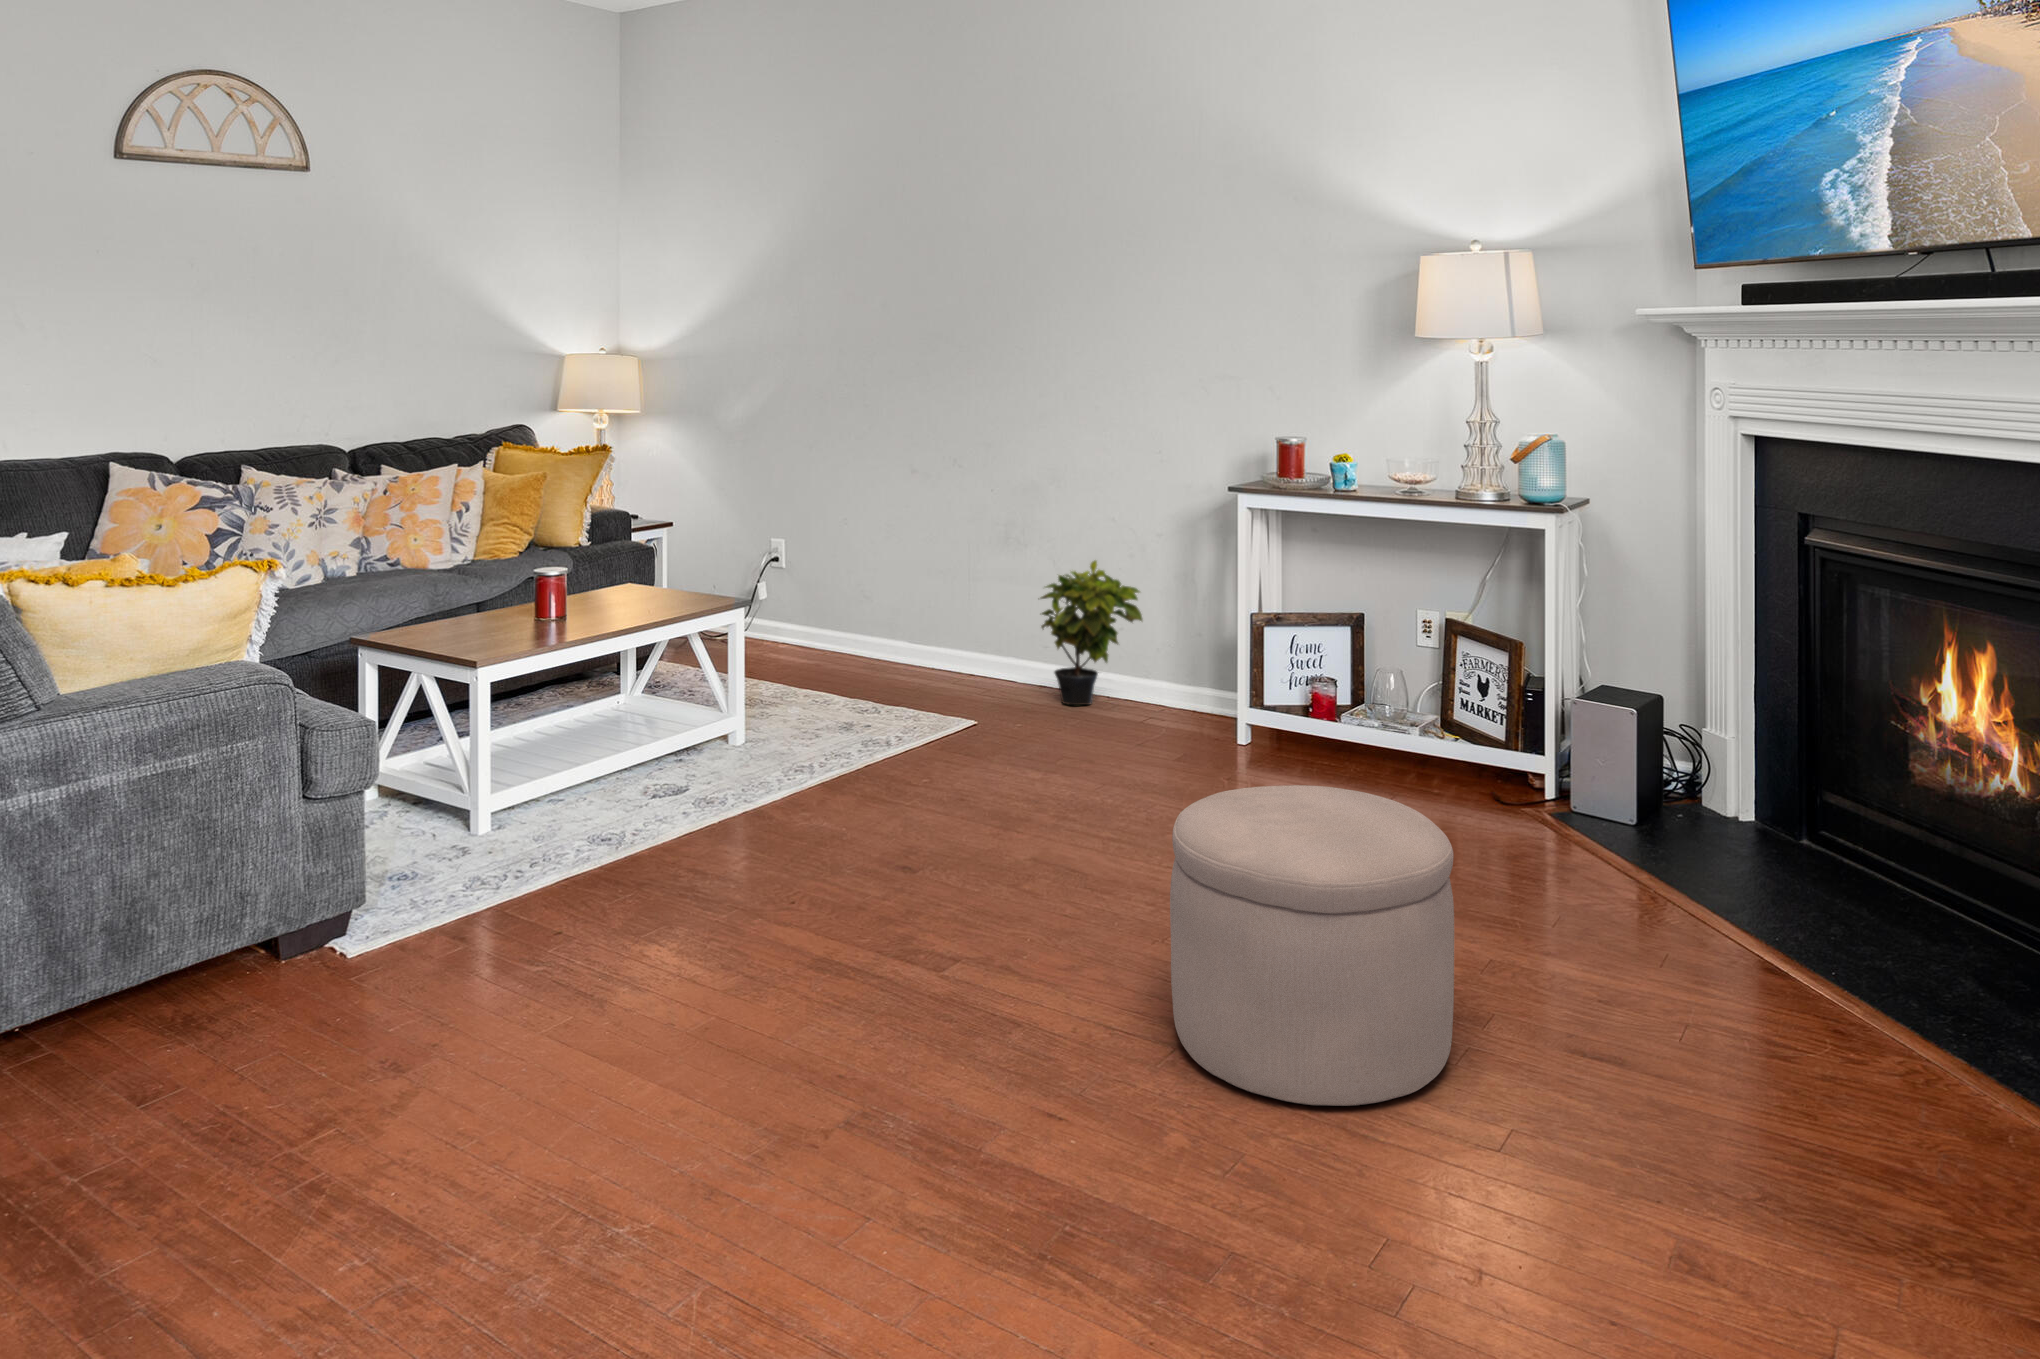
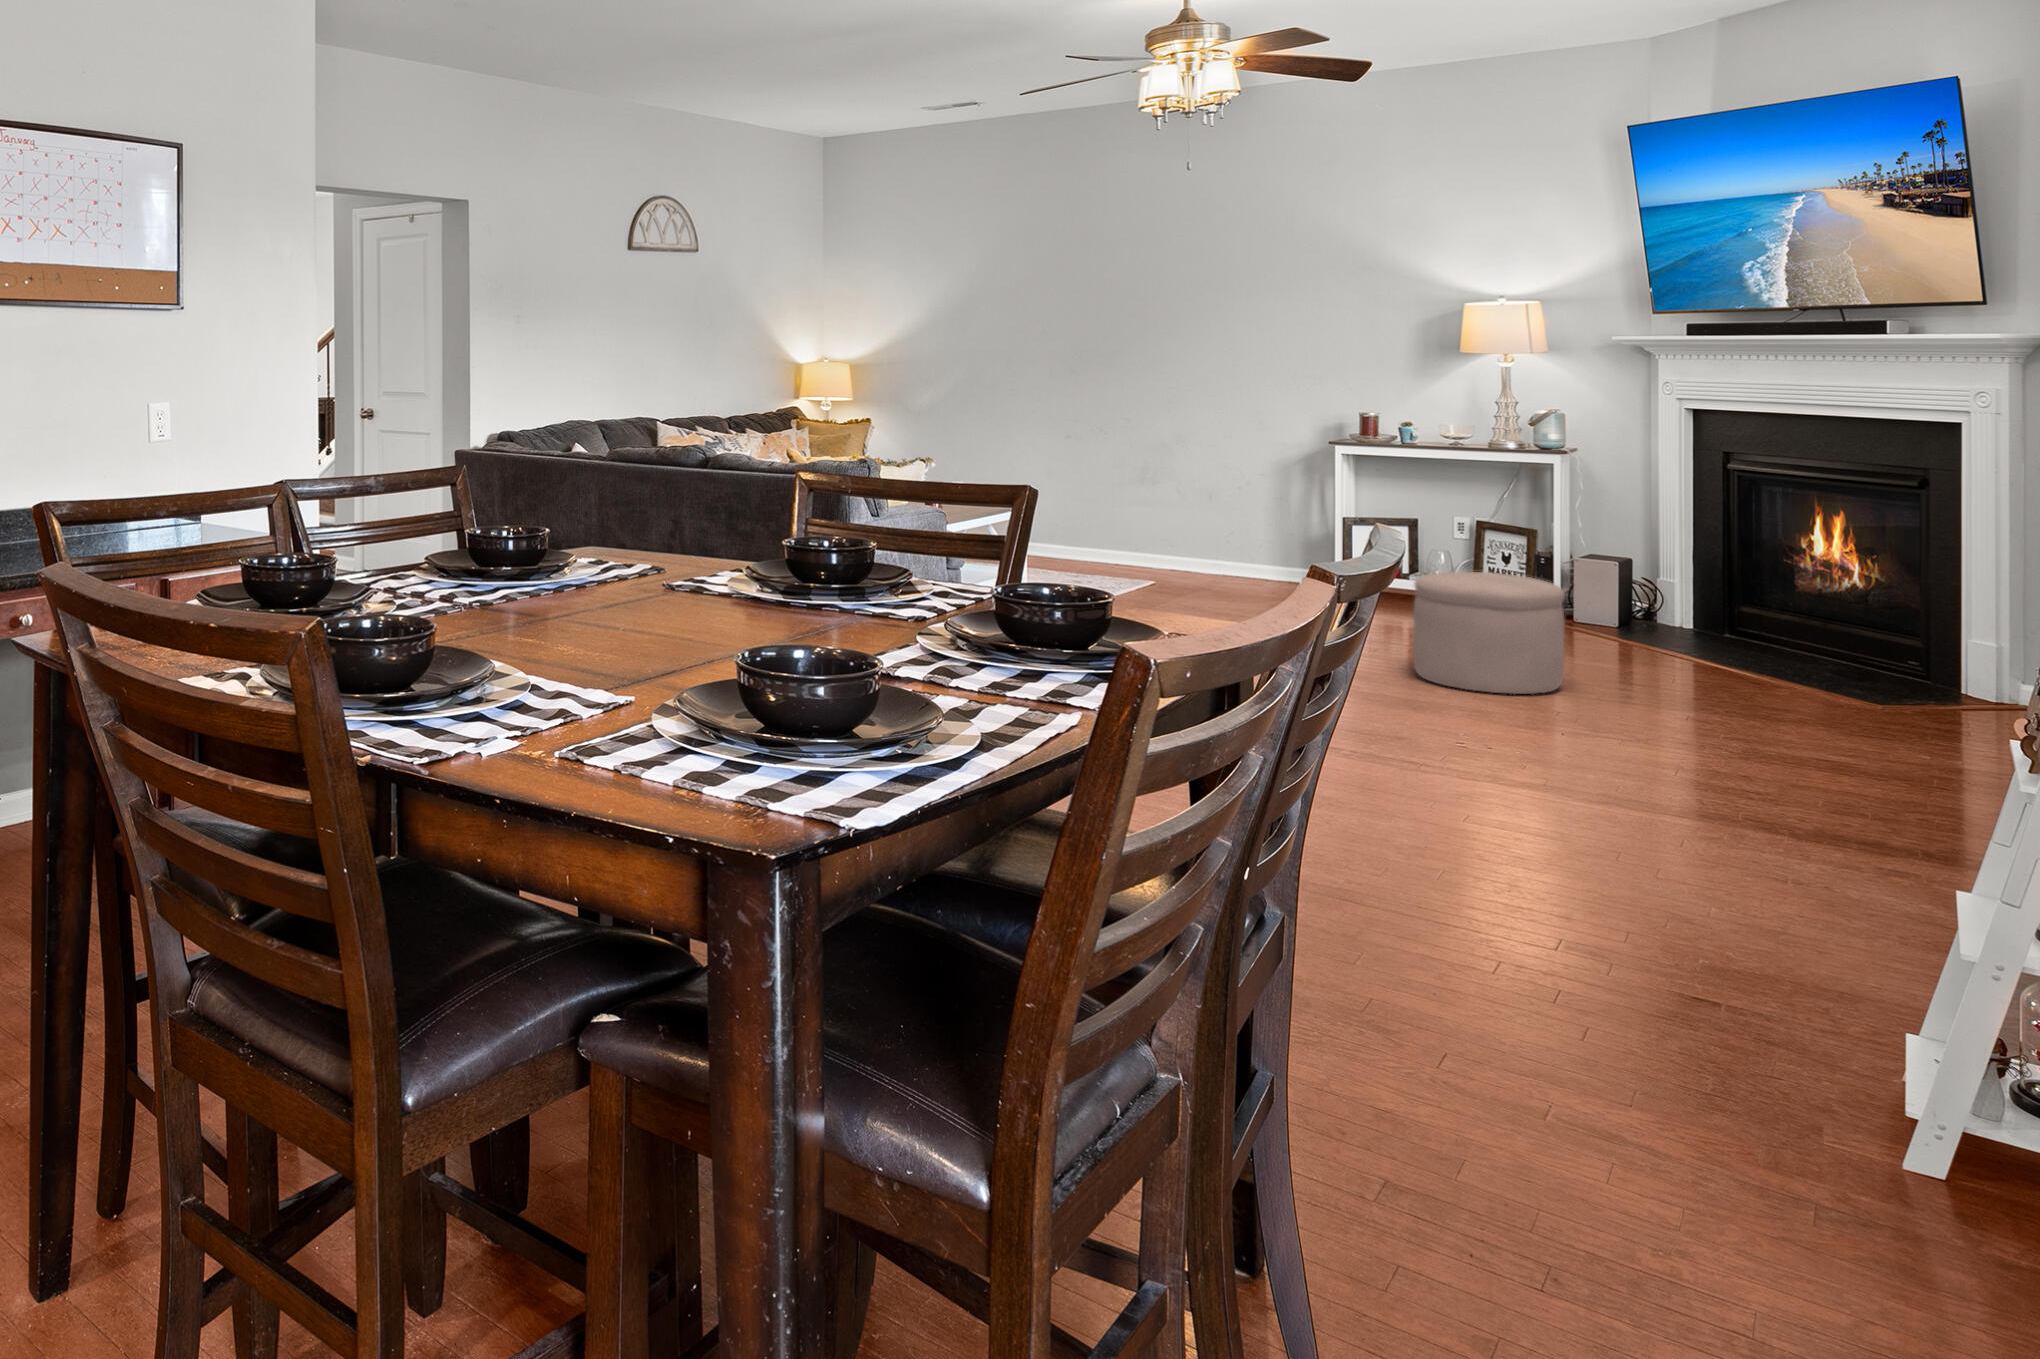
potted plant: present [1041,560,1142,705] -> none [1185,491,1259,580]

